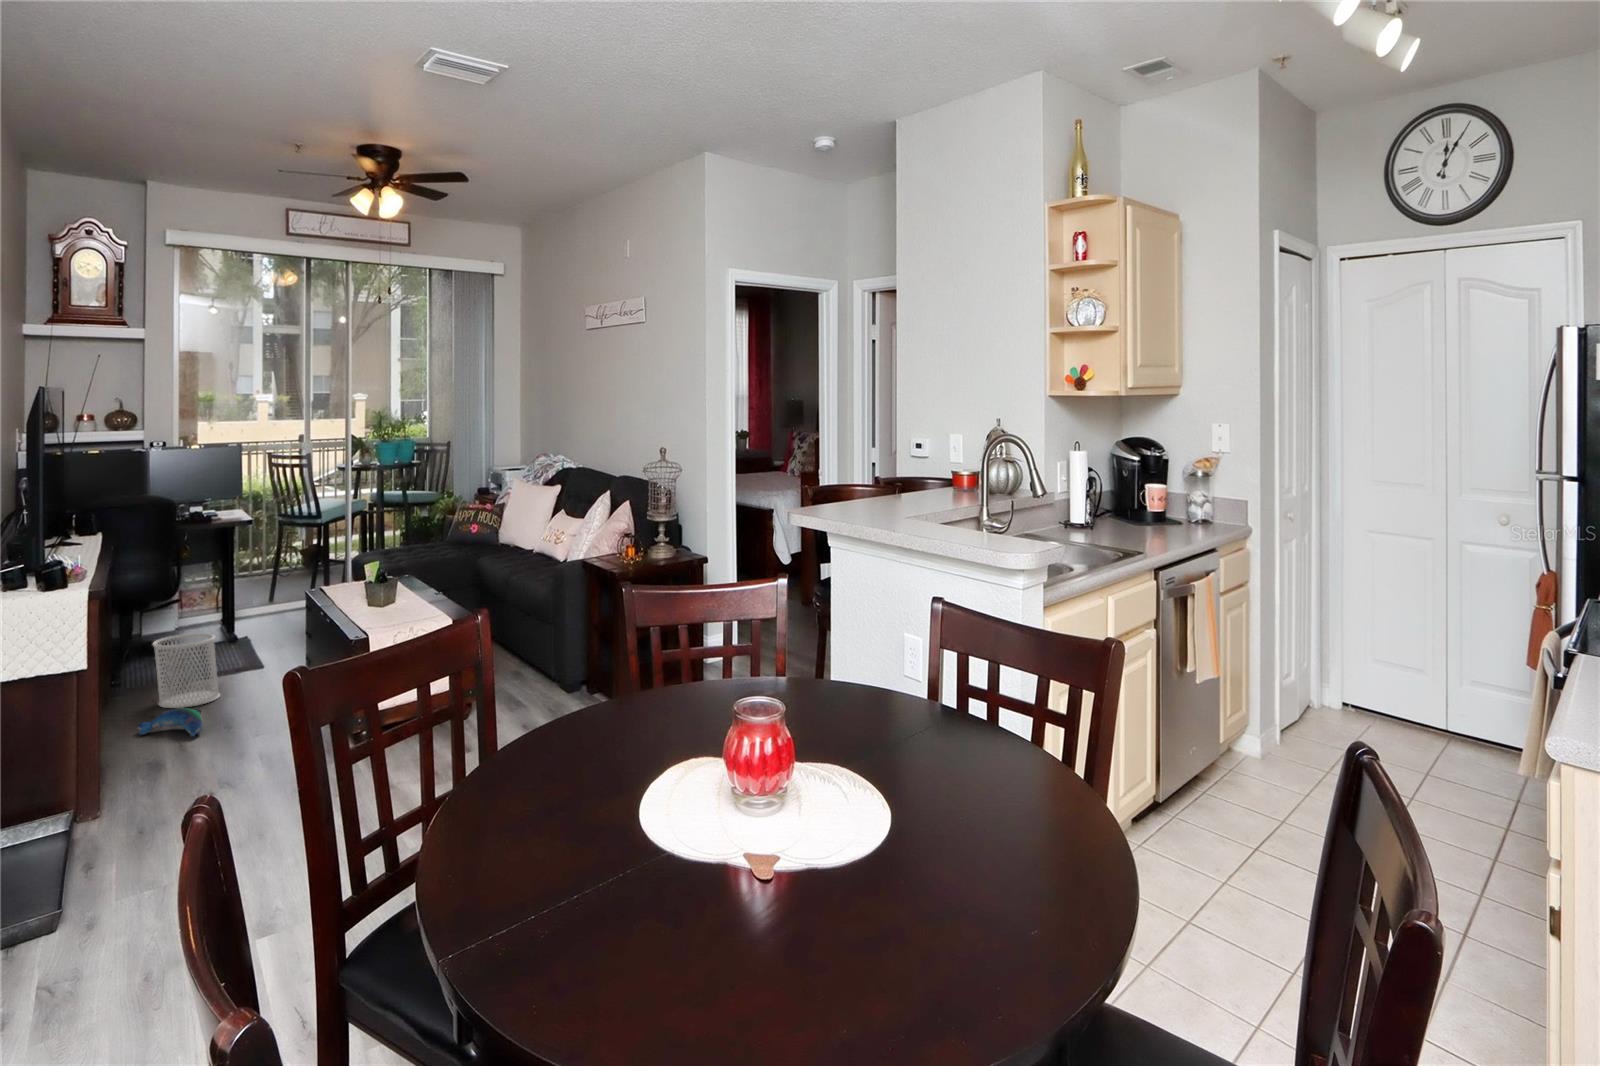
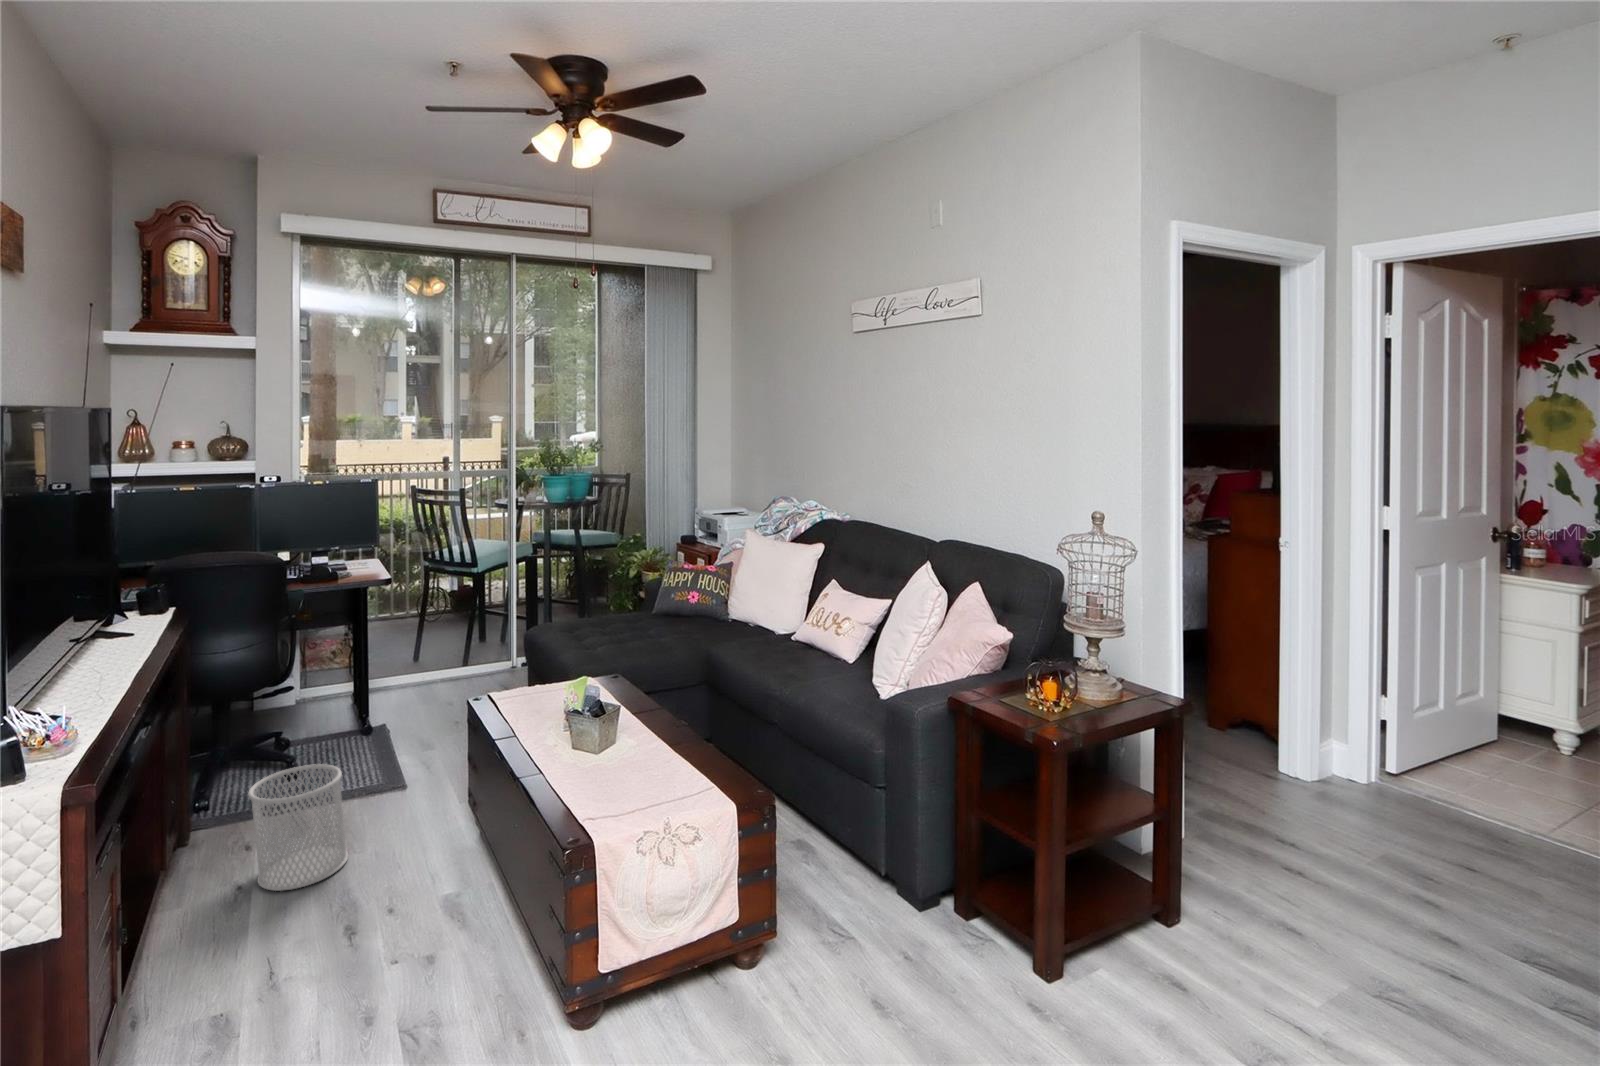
plush toy: present [138,708,203,737] -> none [215,918,317,986]

